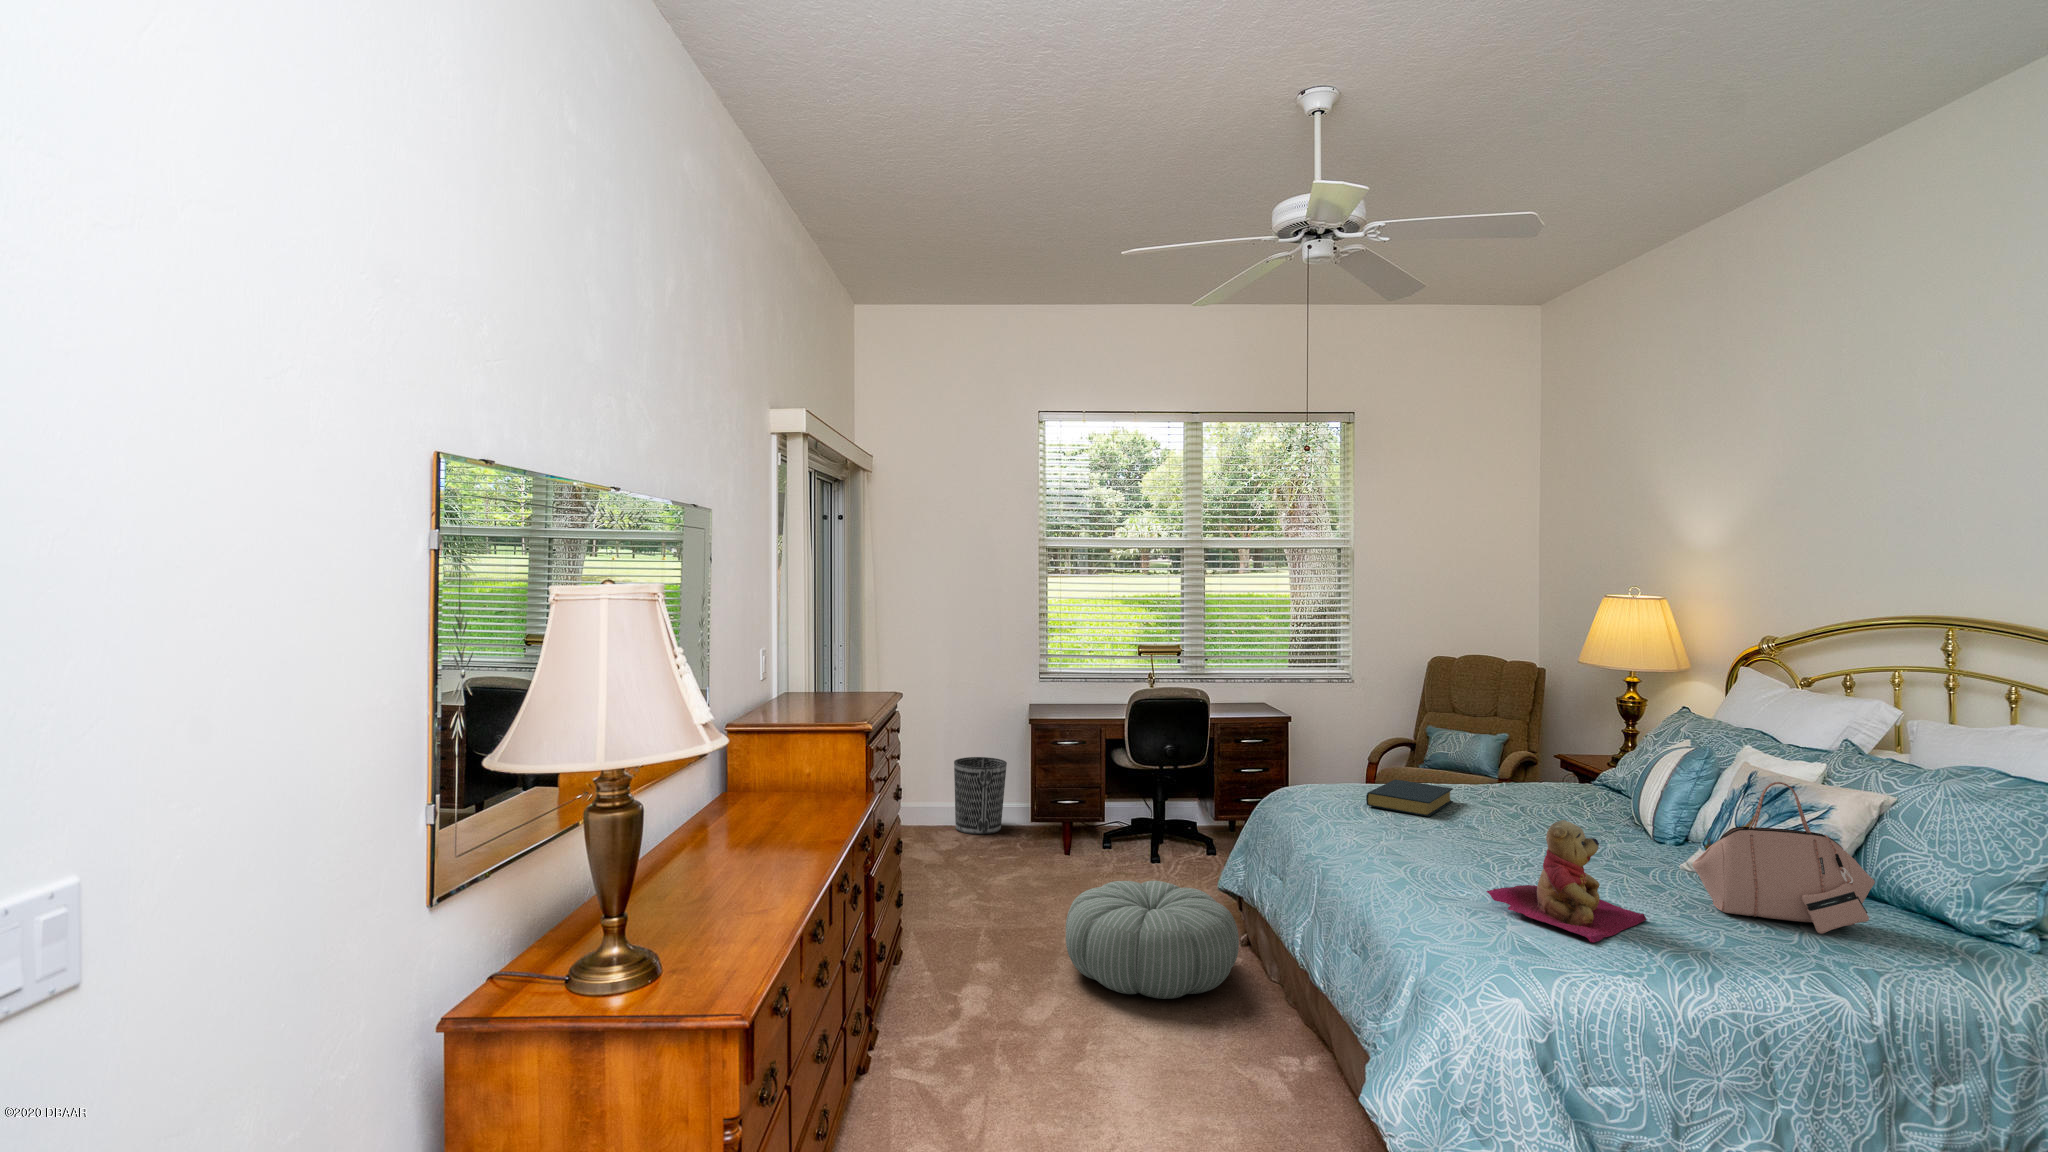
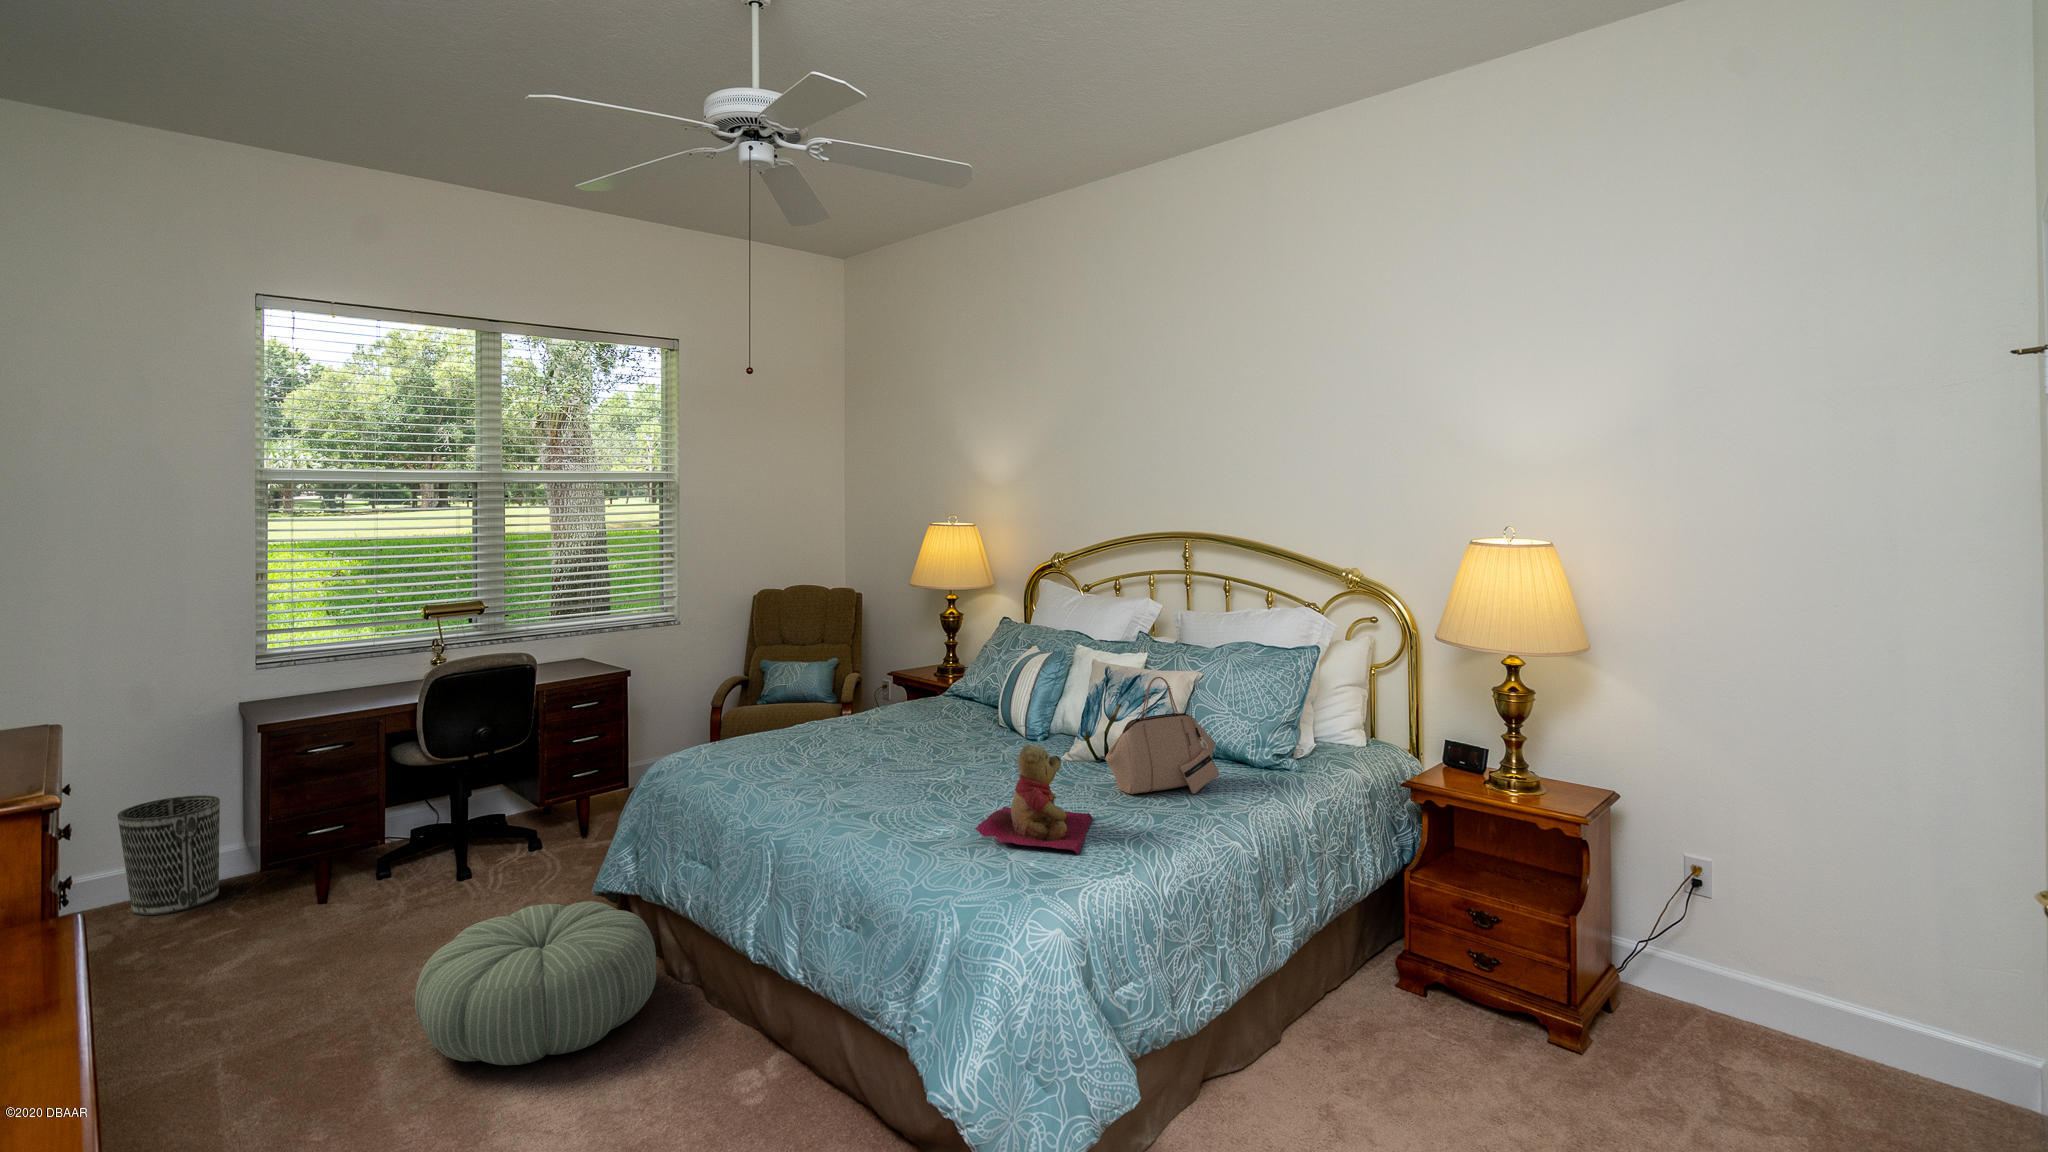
hardback book: present [1366,780,1453,817] -> none [785,725,857,761]

